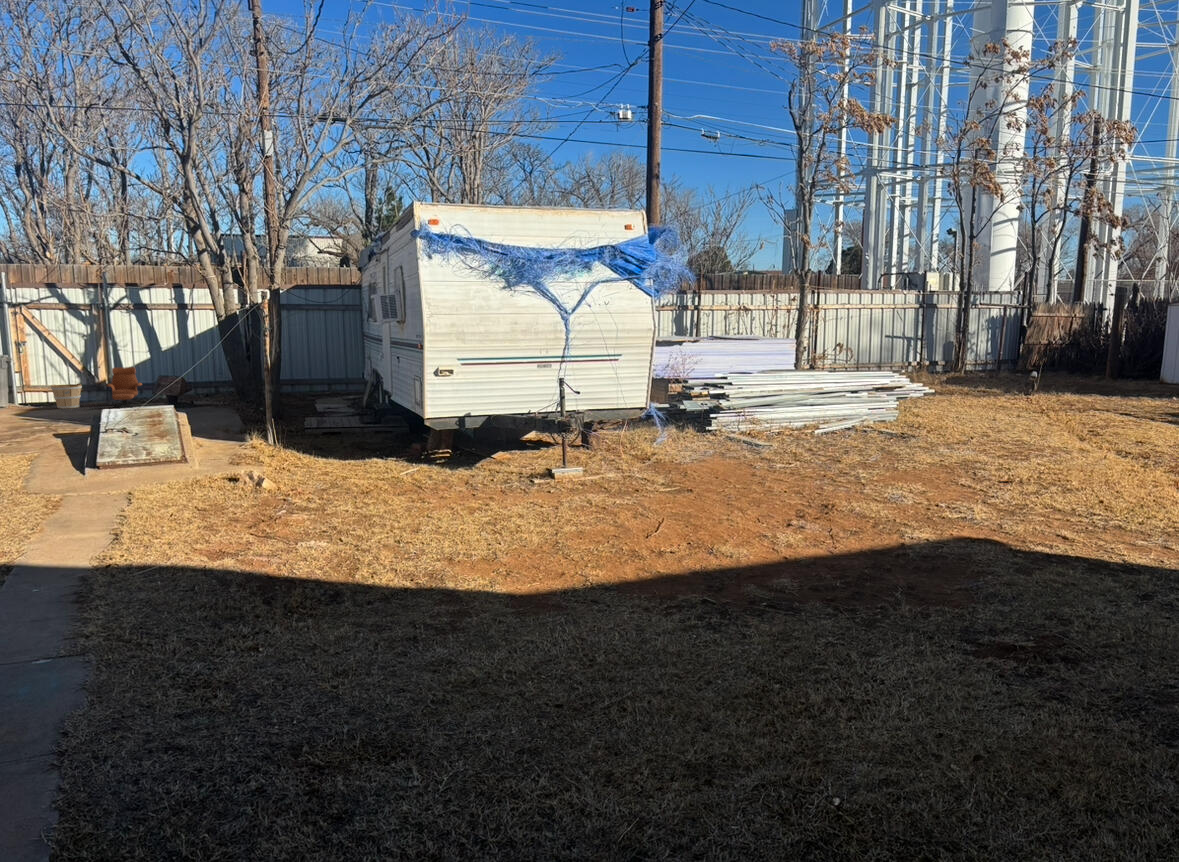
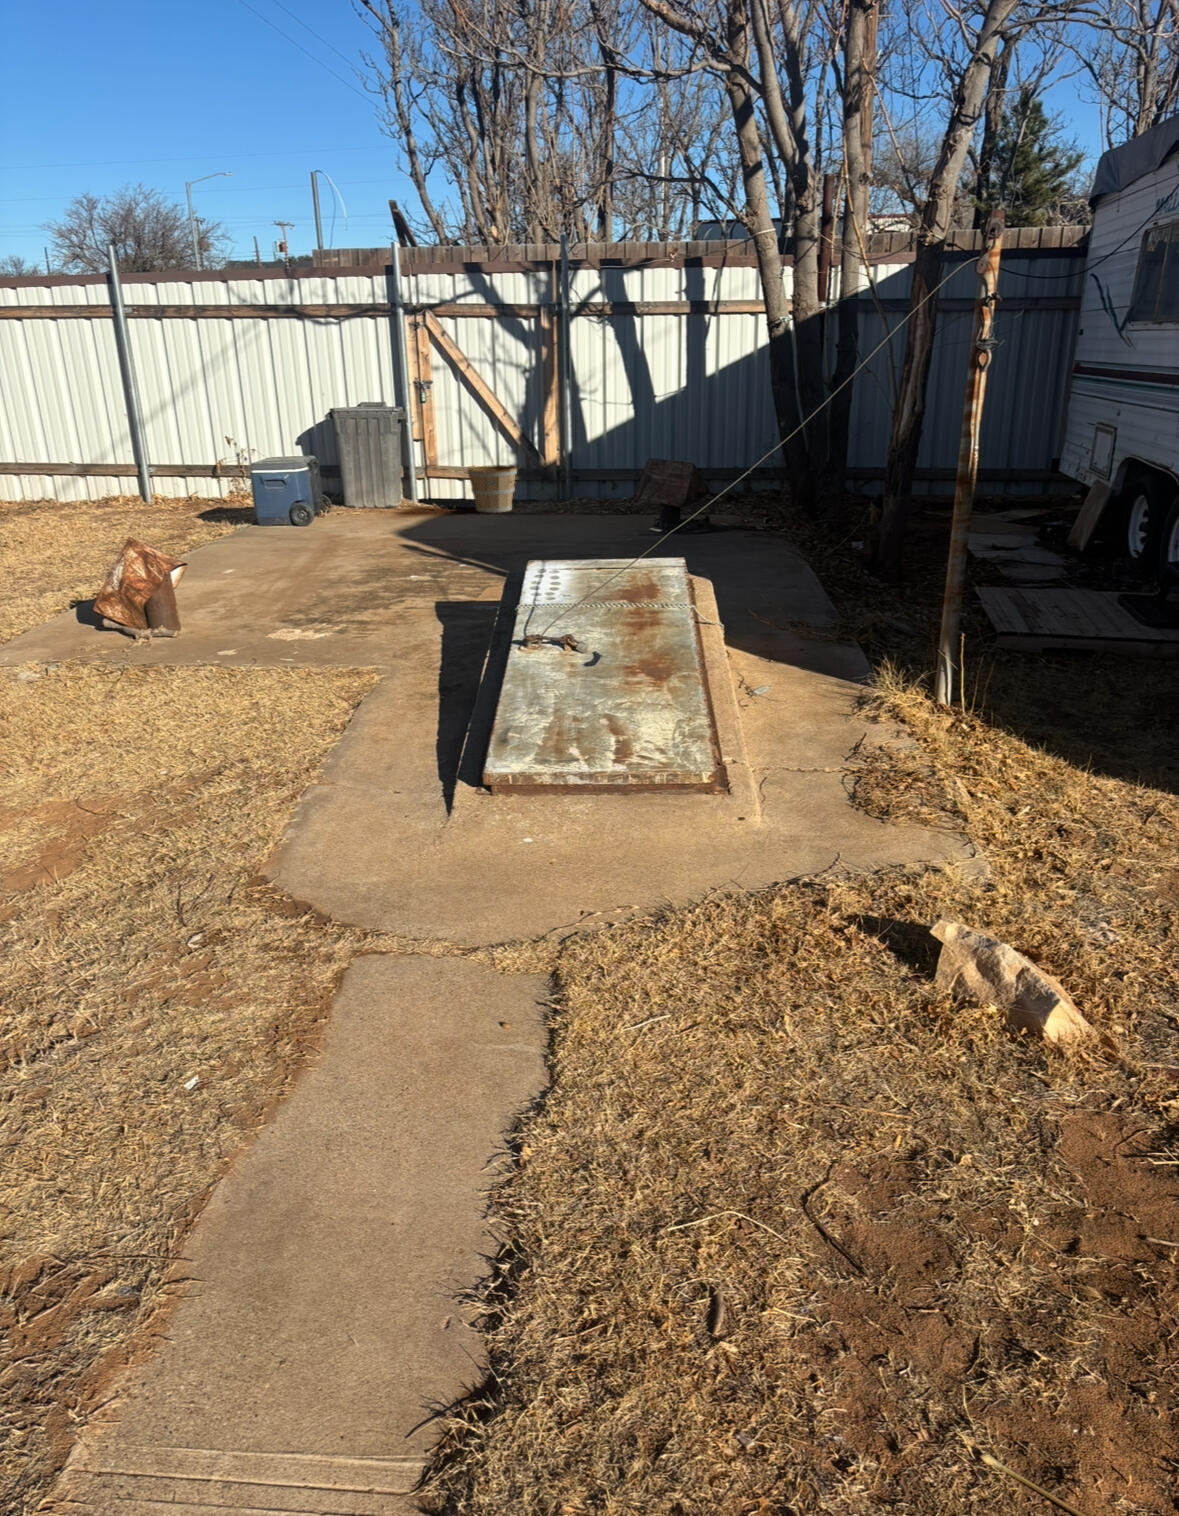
lounge chair: present [107,367,142,408] -> none [557,435,618,518]

